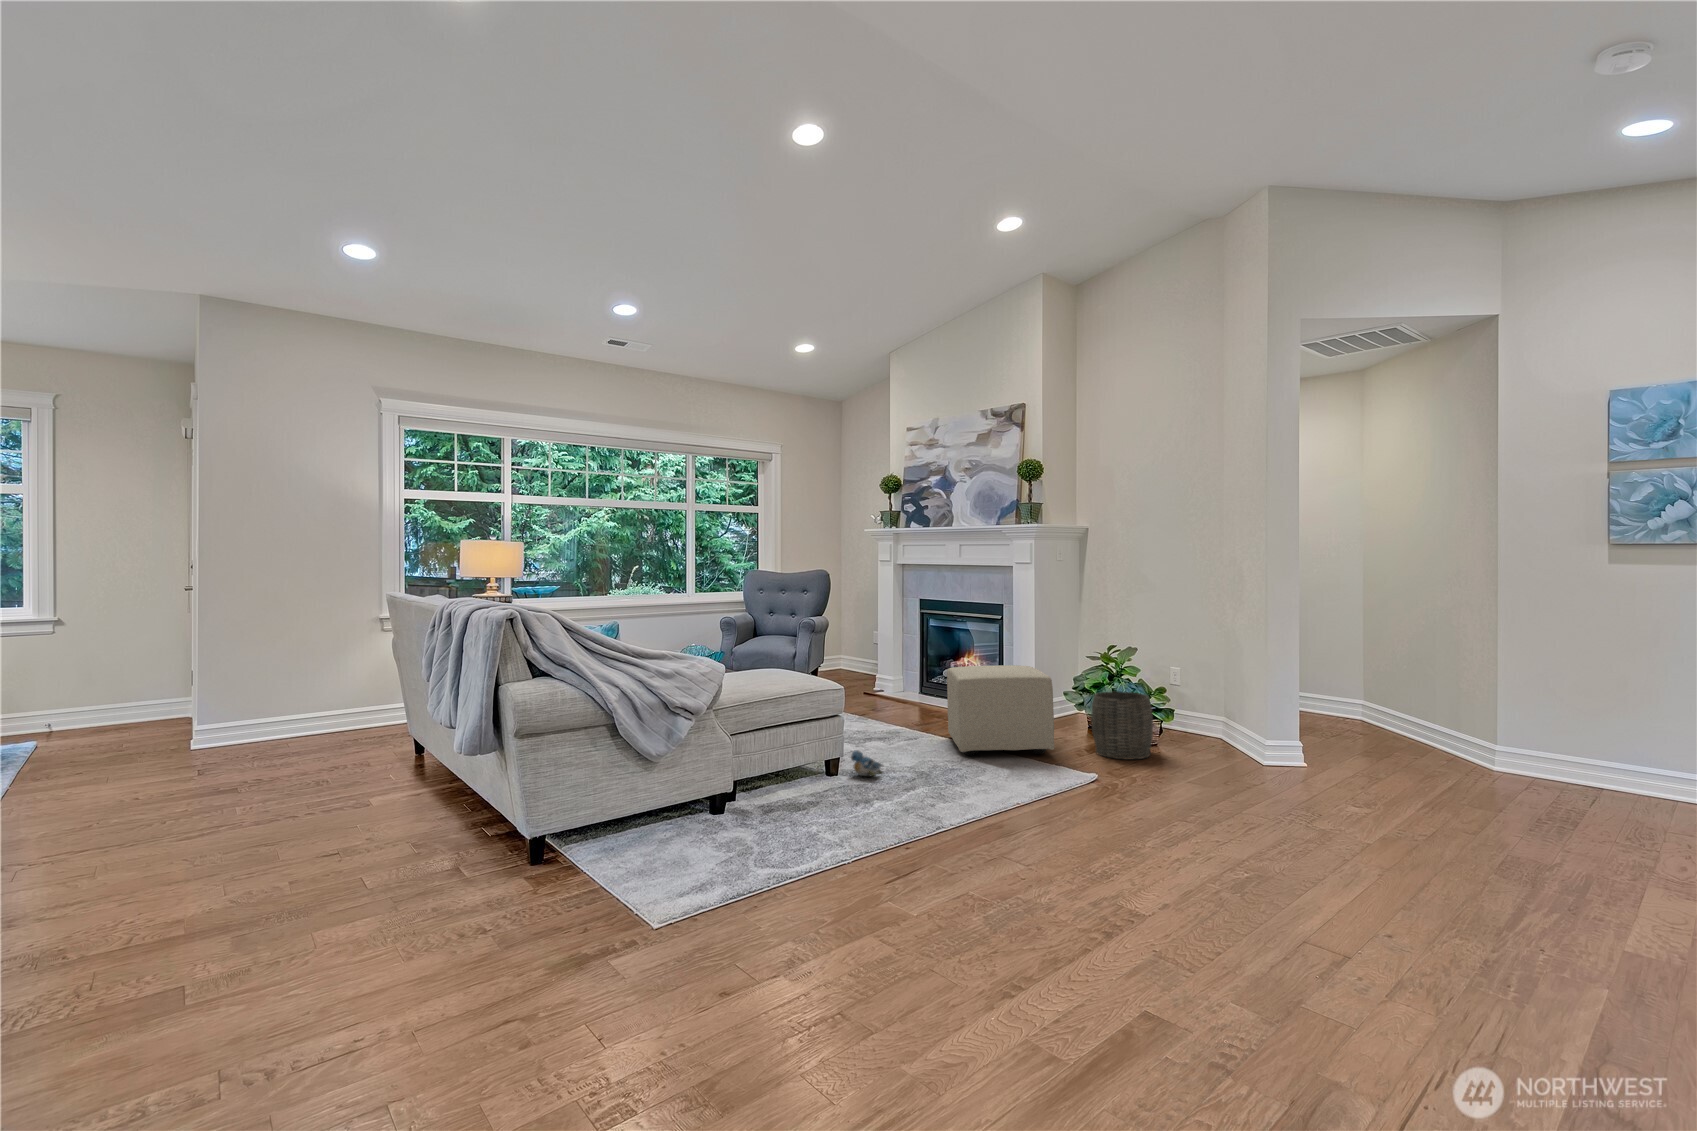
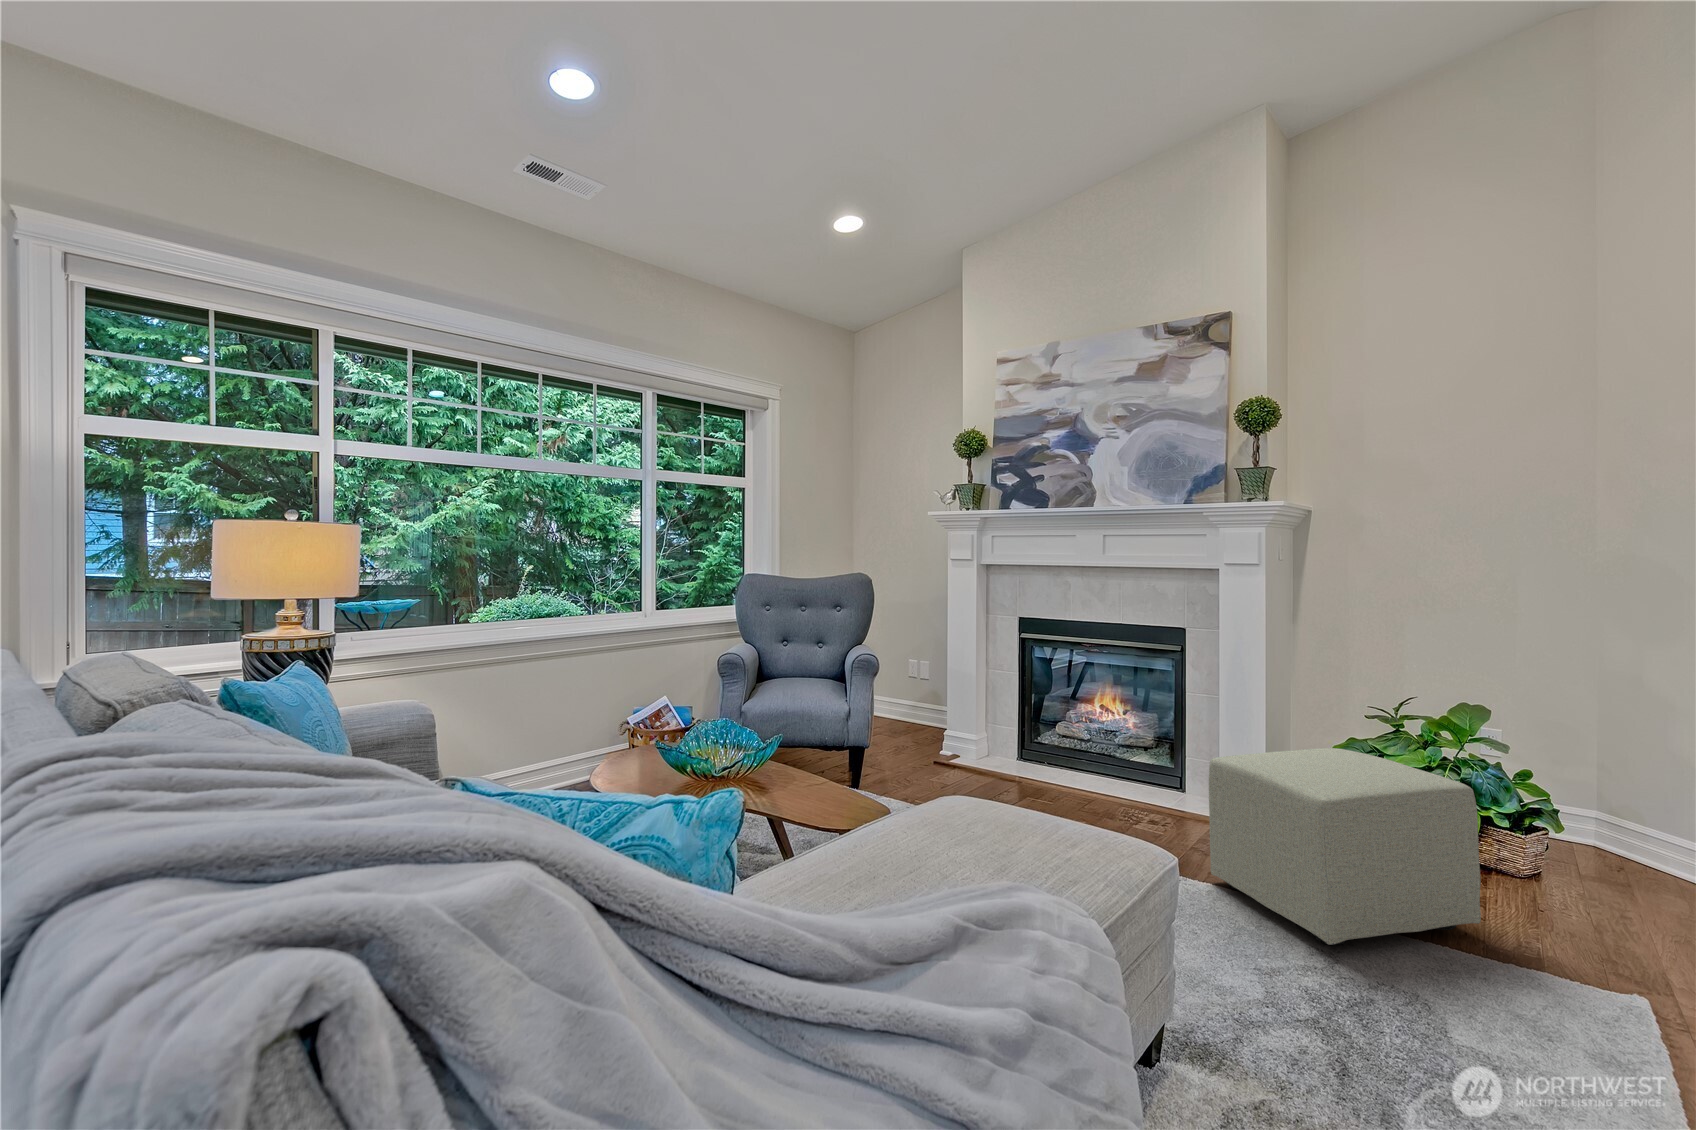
woven basket: present [1091,692,1153,760] -> none [1490,794,1631,932]
plush toy: present [851,751,883,777] -> none [1231,1012,1321,1077]

